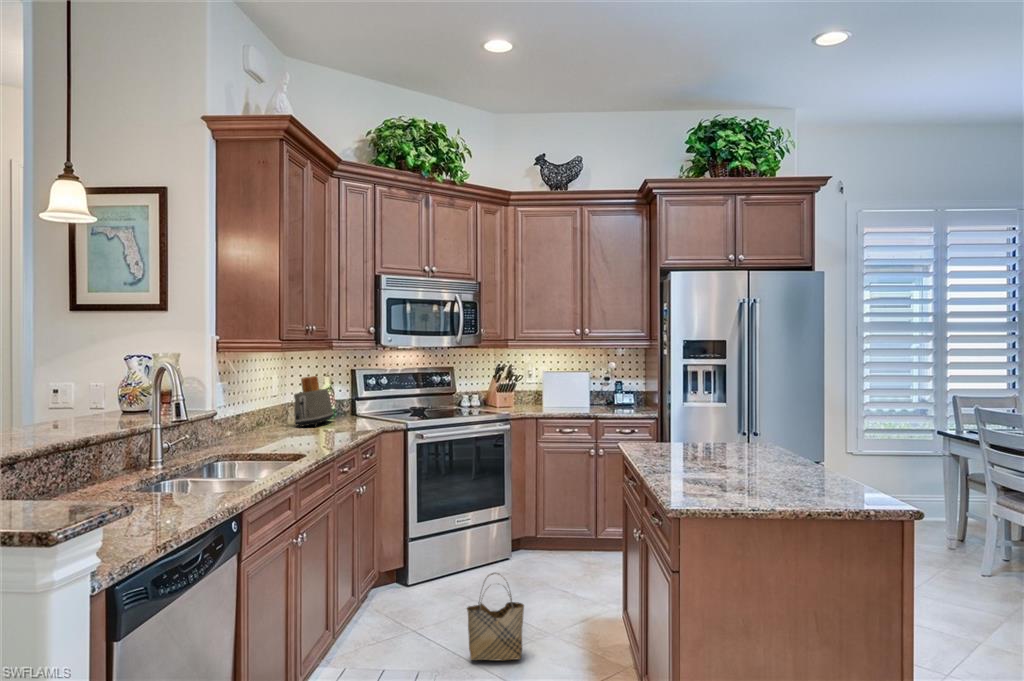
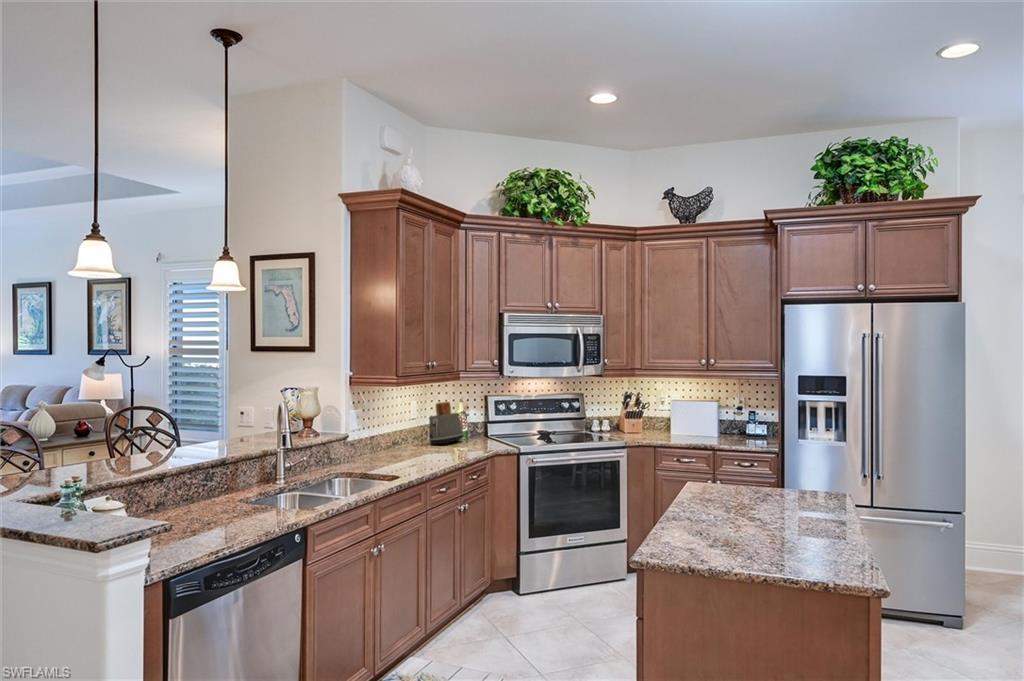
woven basket: present [467,573,524,660] -> none [545,578,595,653]

